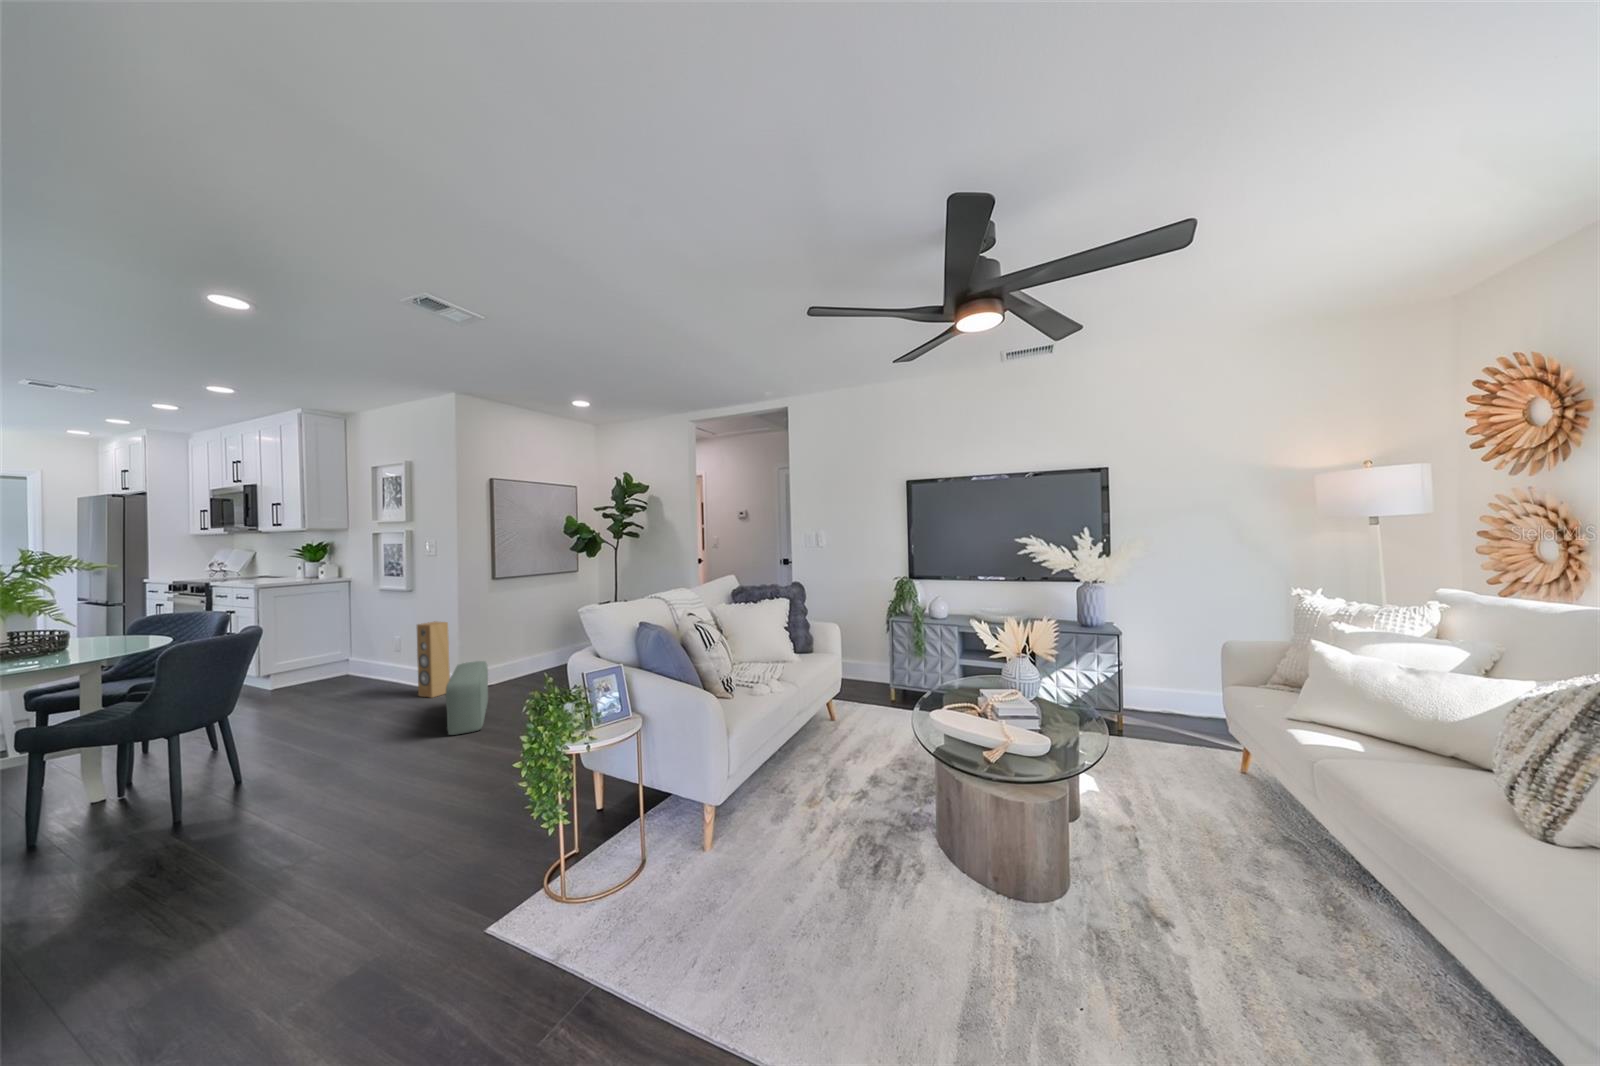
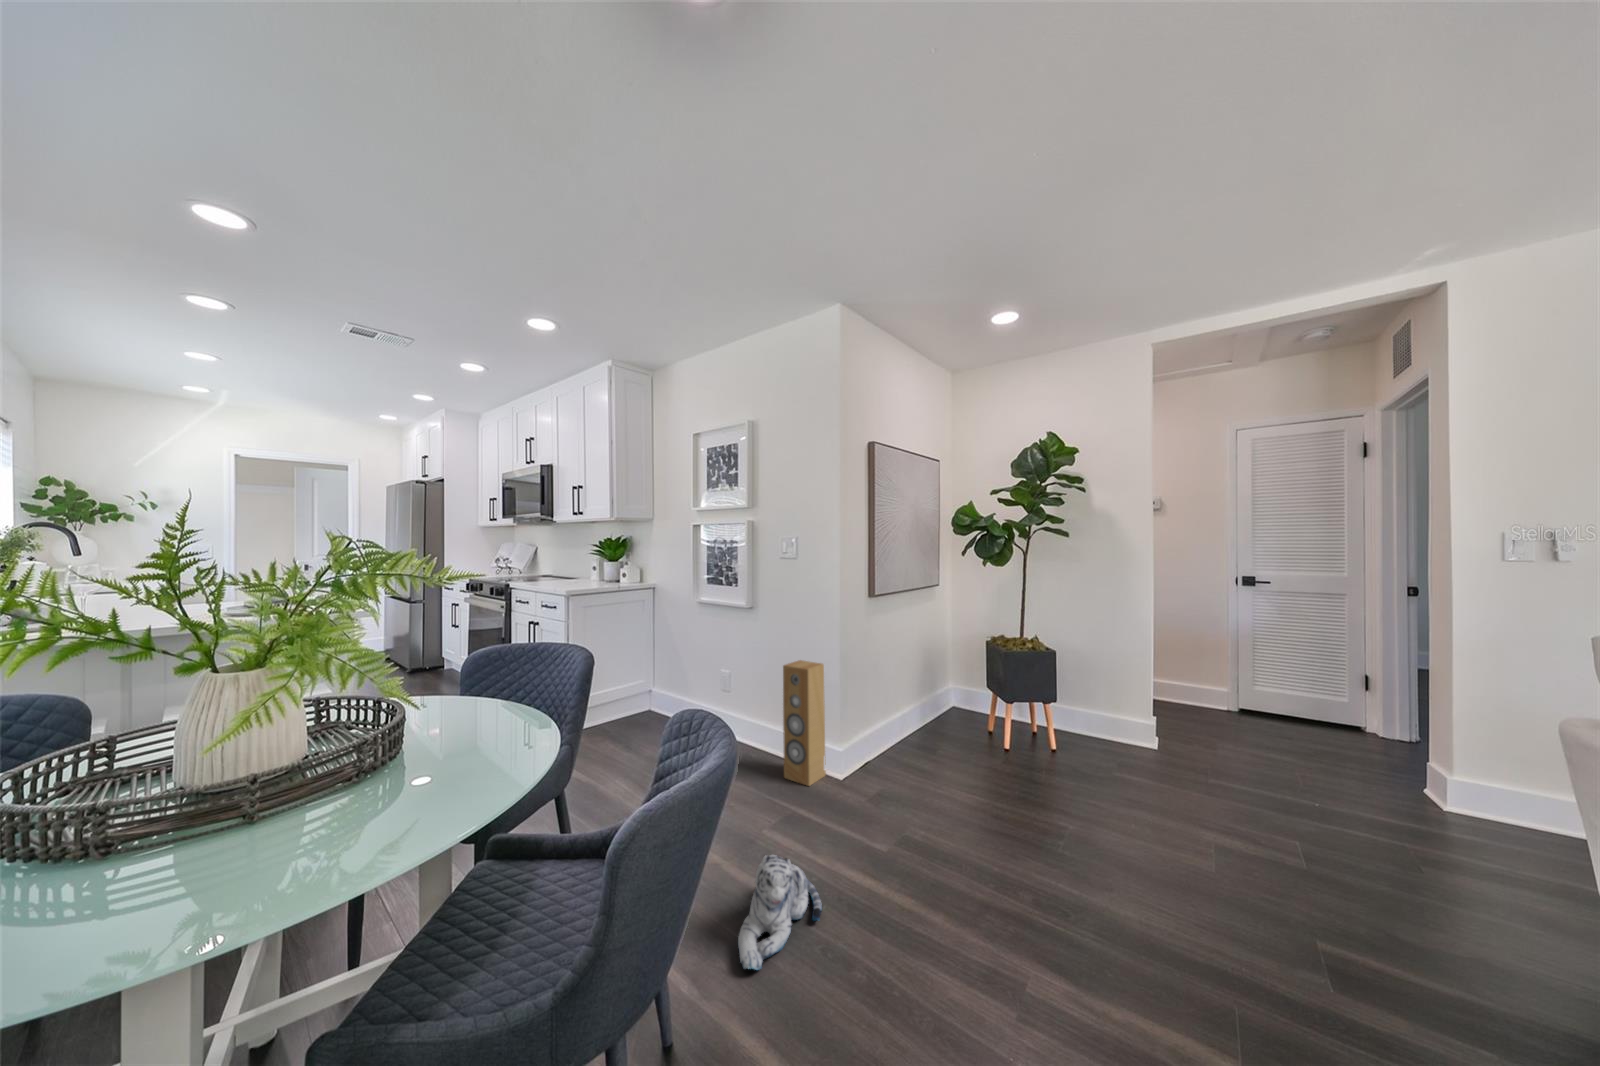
pouf: present [446,661,488,735] -> none [878,745,1002,923]
plush toy: none [306,712,383,762] -> present [738,855,822,970]

